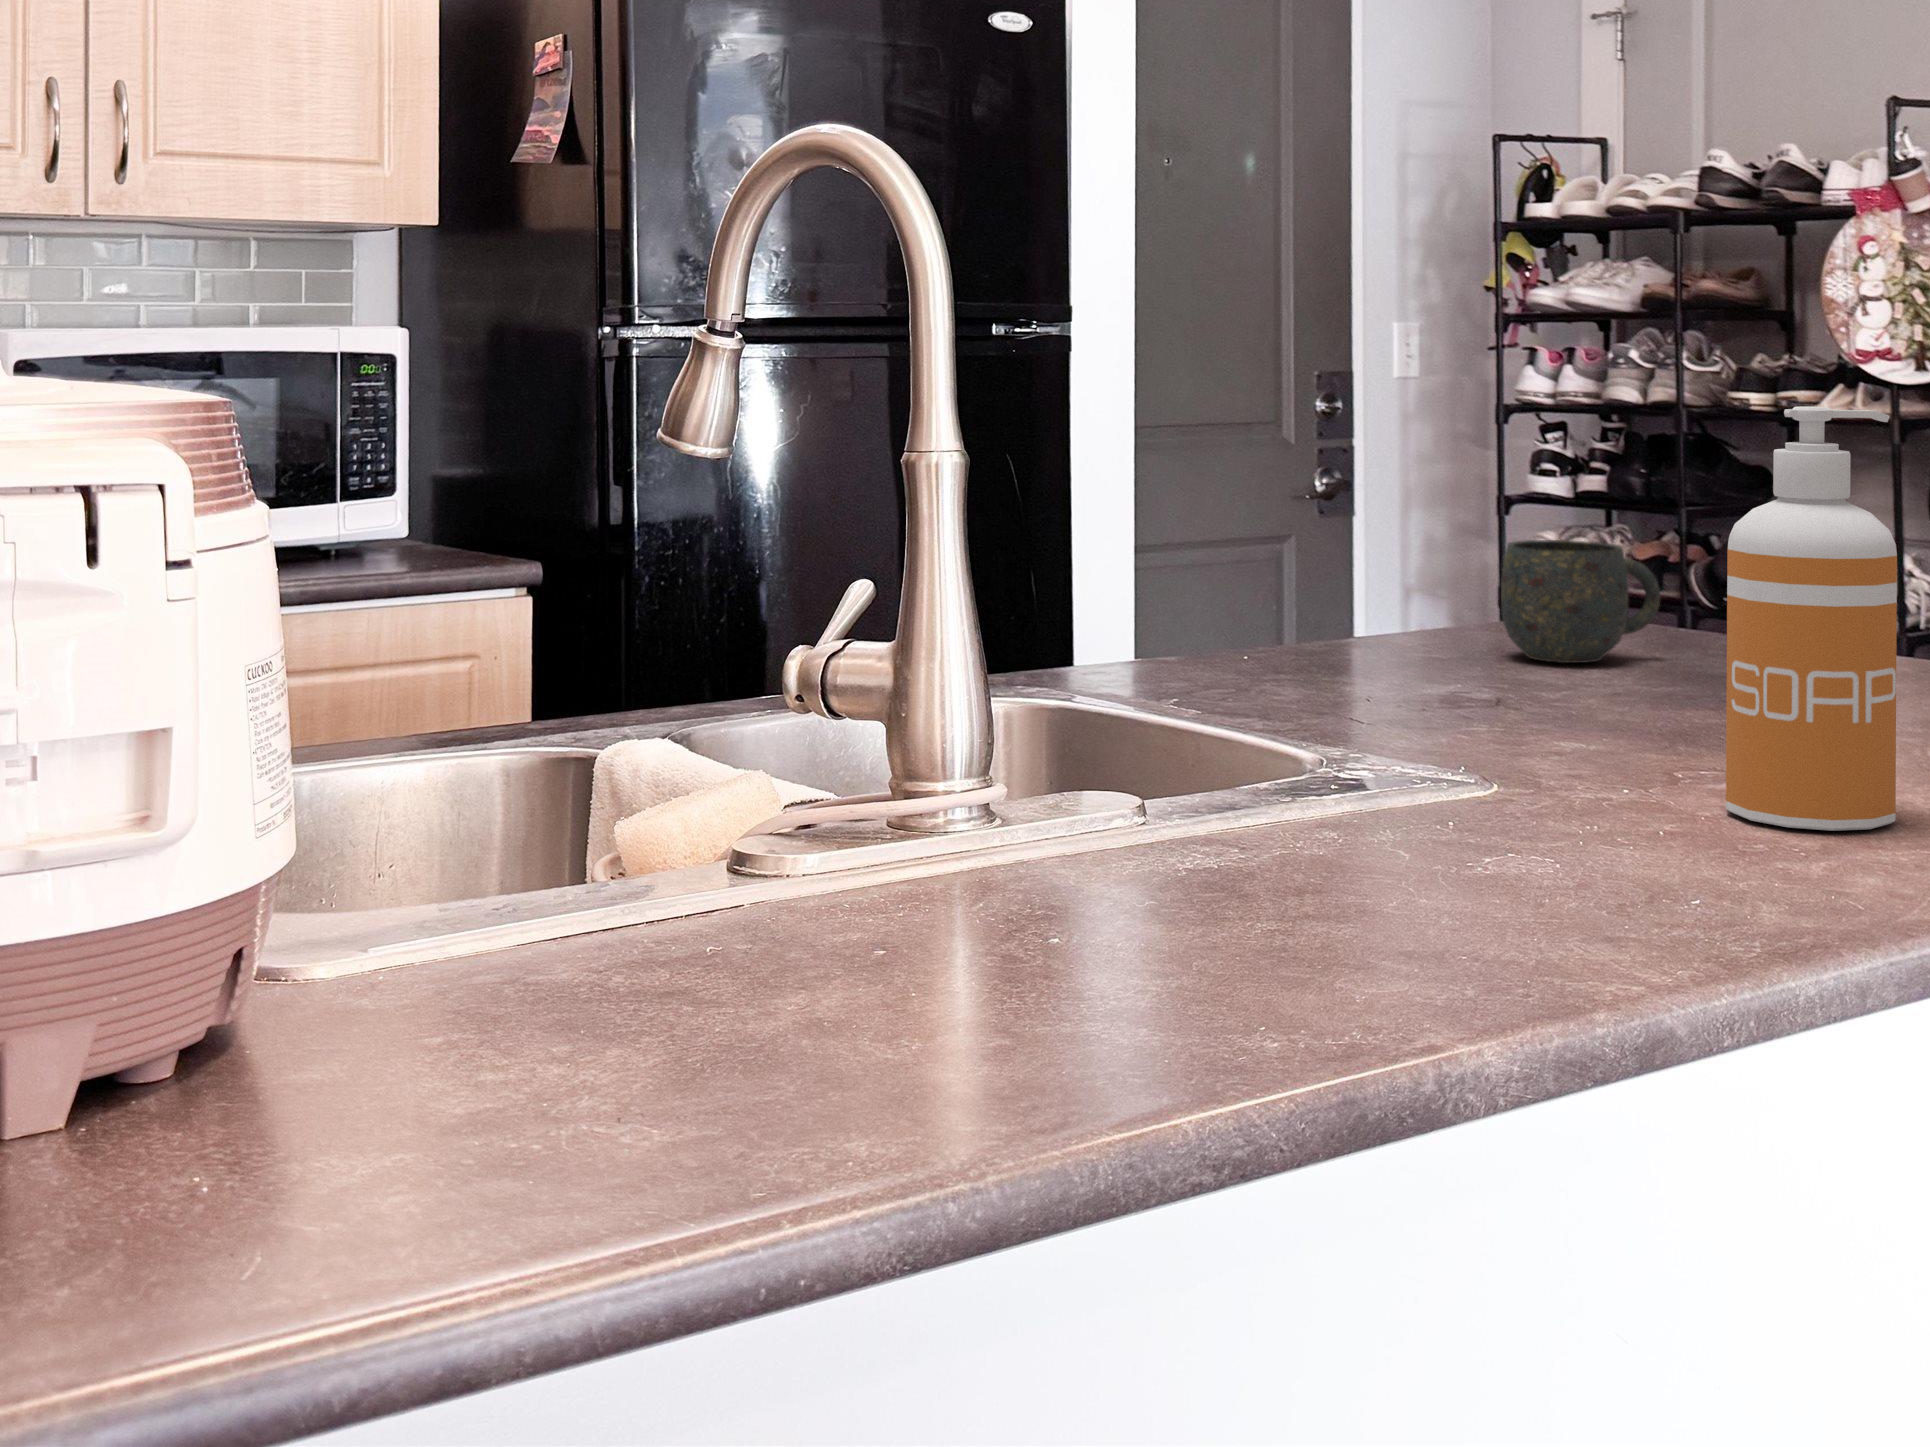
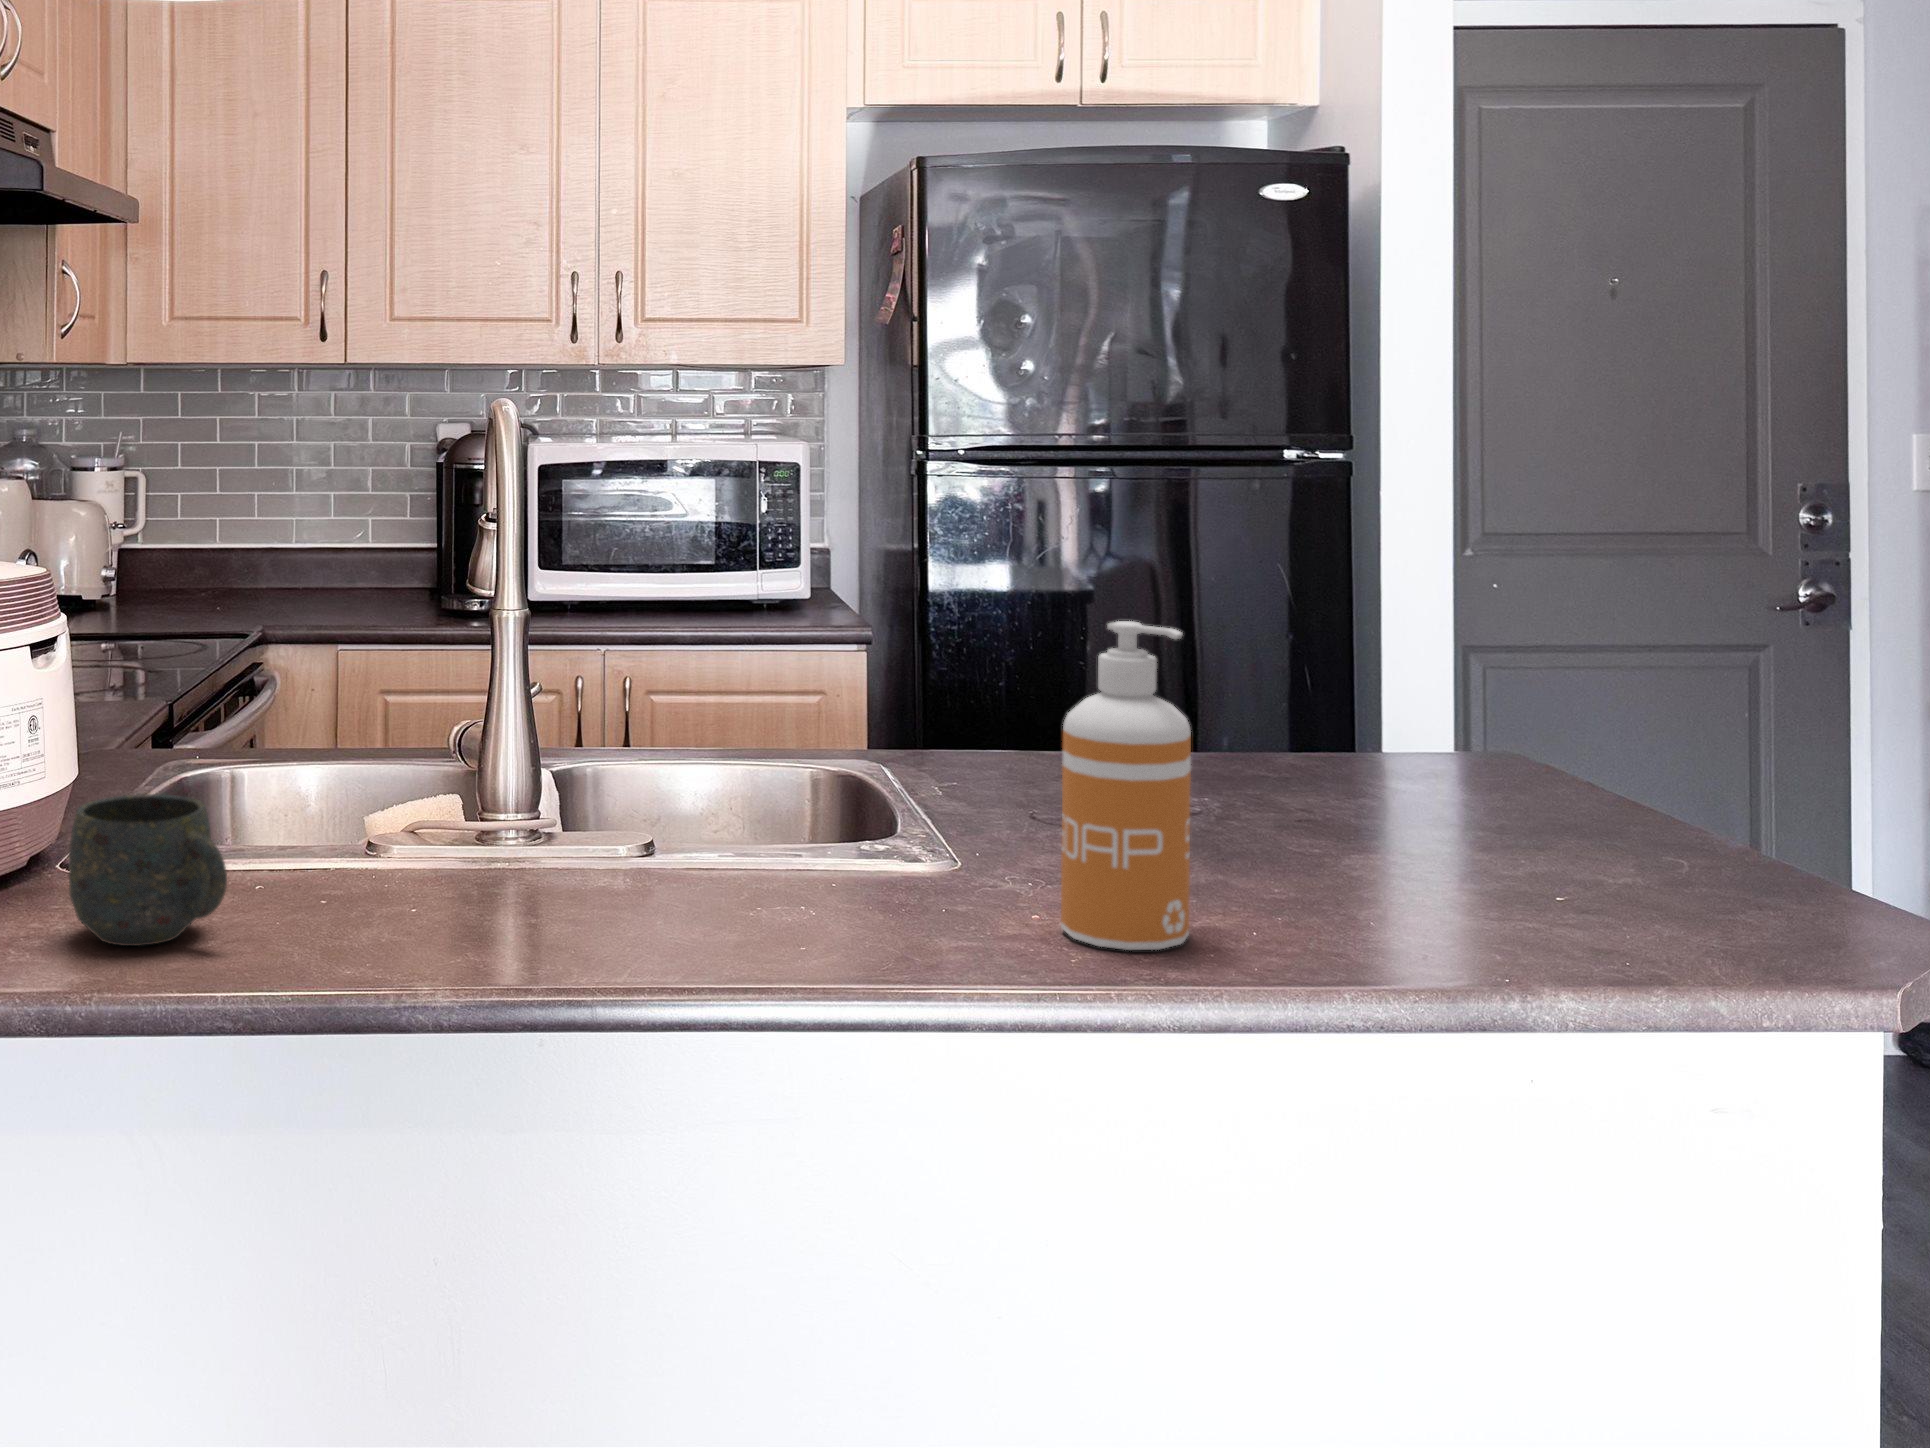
mug: present [1501,540,1660,663] -> present [69,794,227,946]

